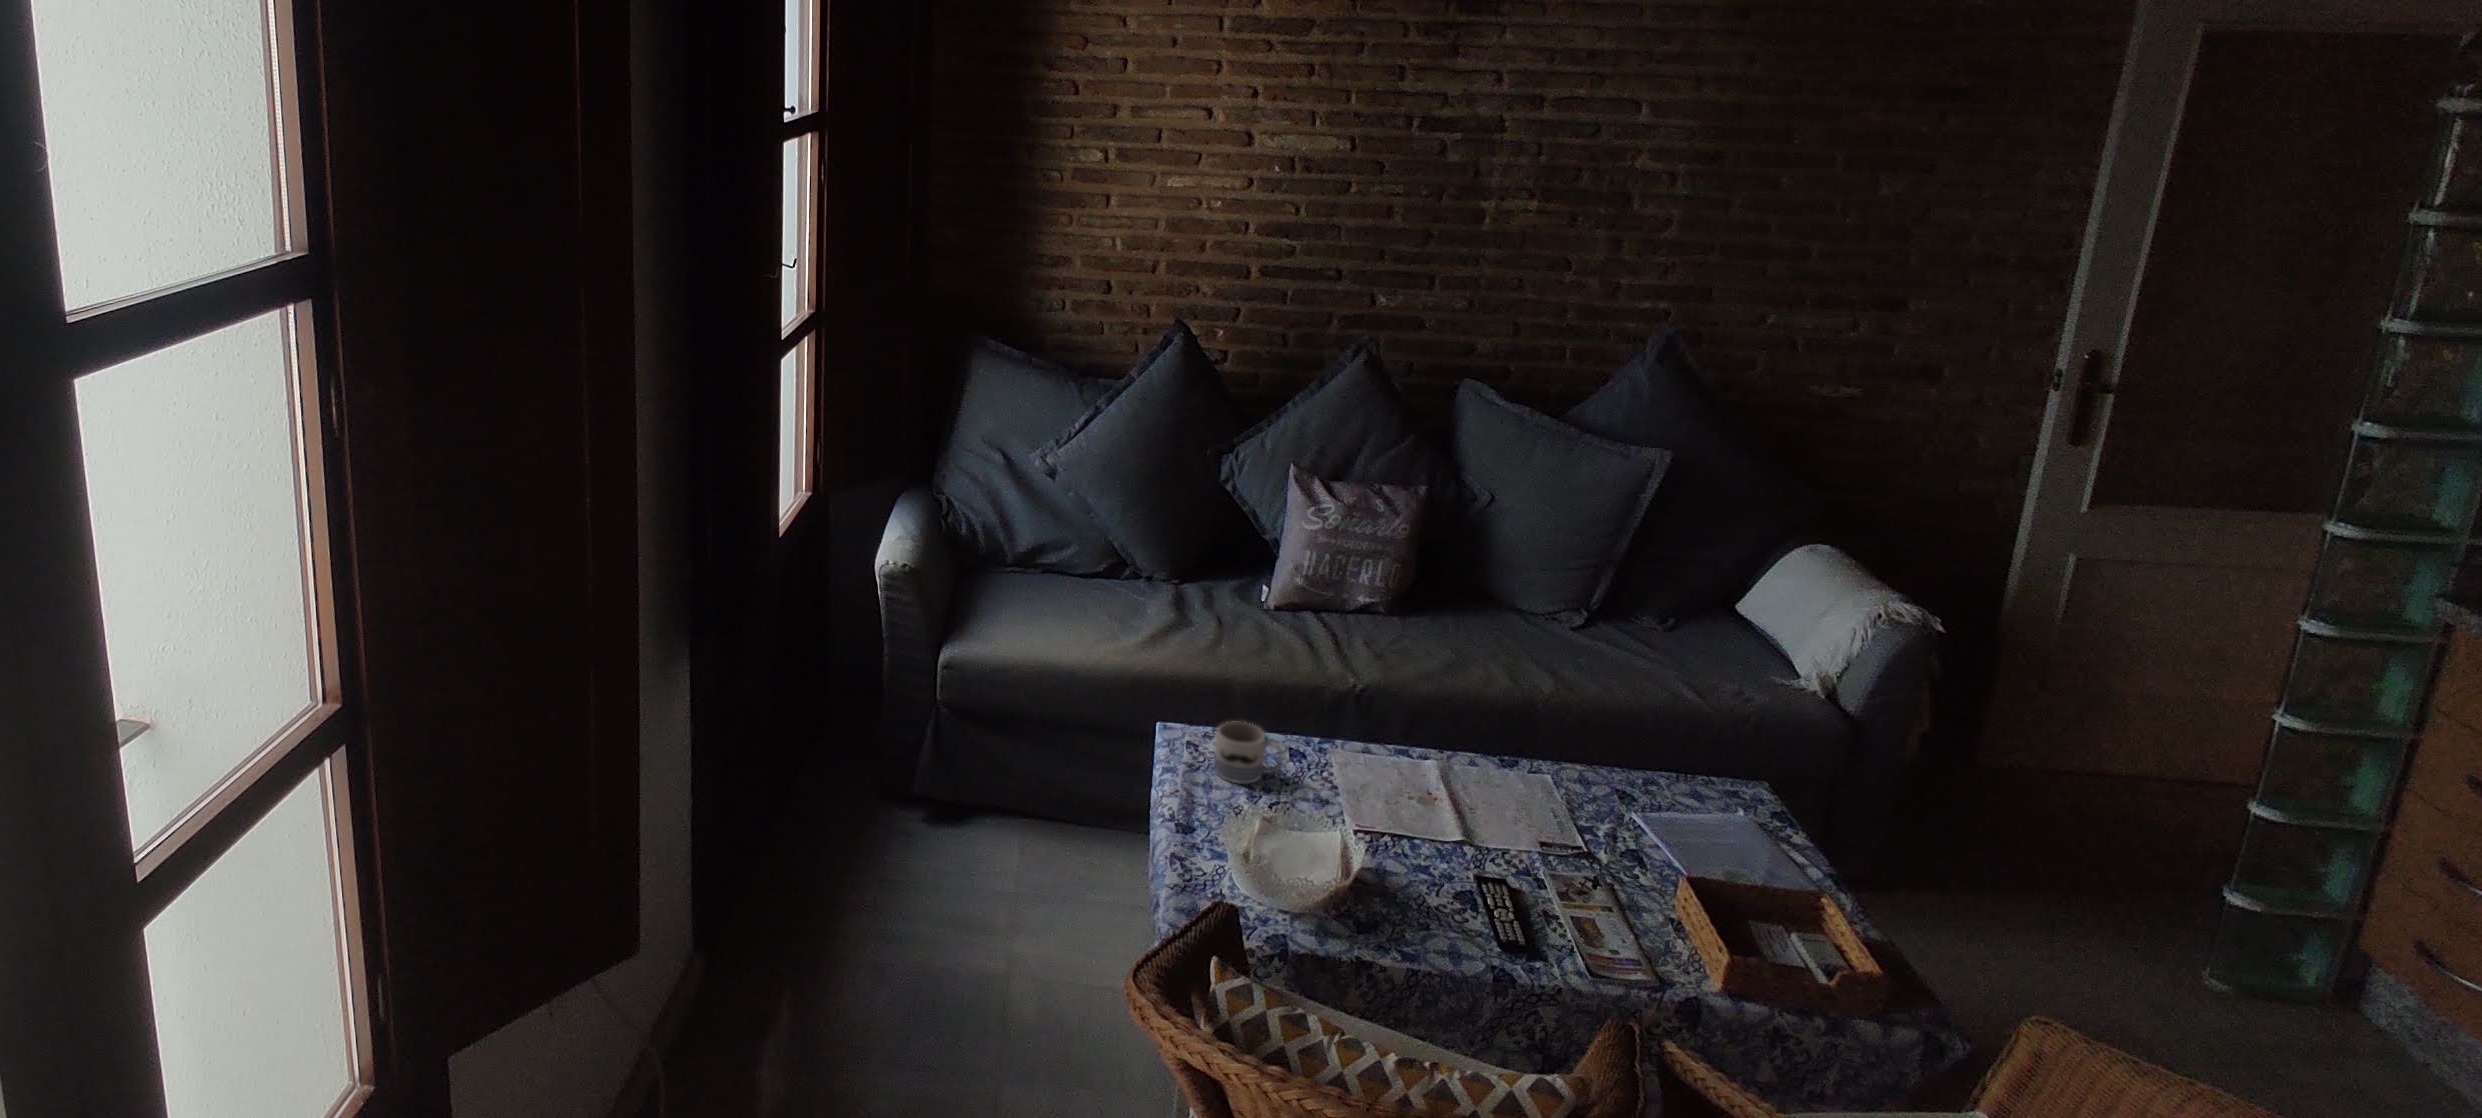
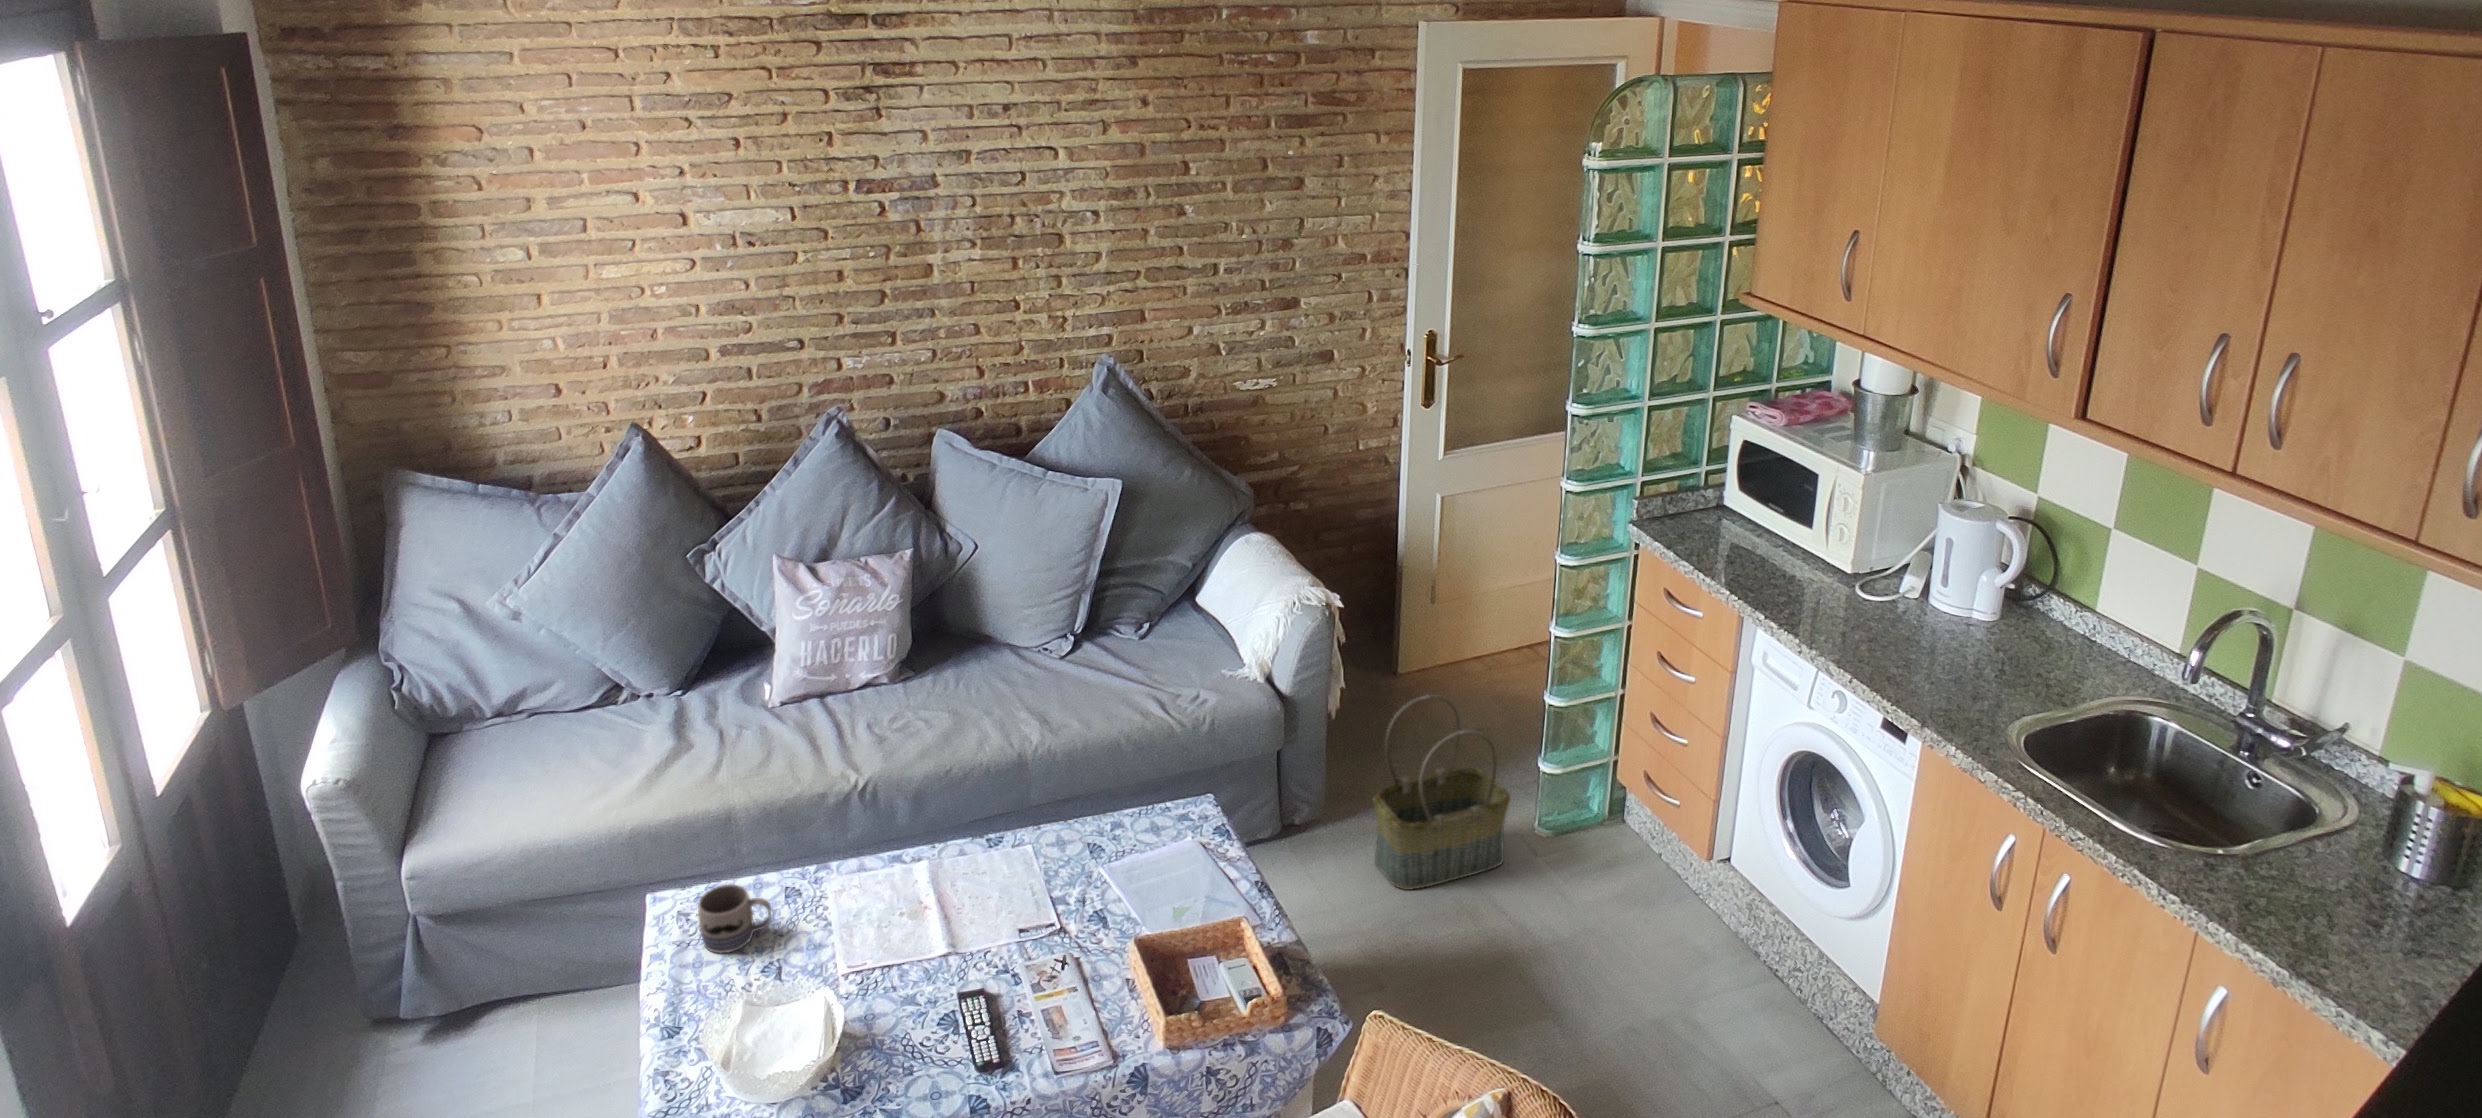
basket: none [1950,761,2170,996] -> present [1373,695,1510,890]

